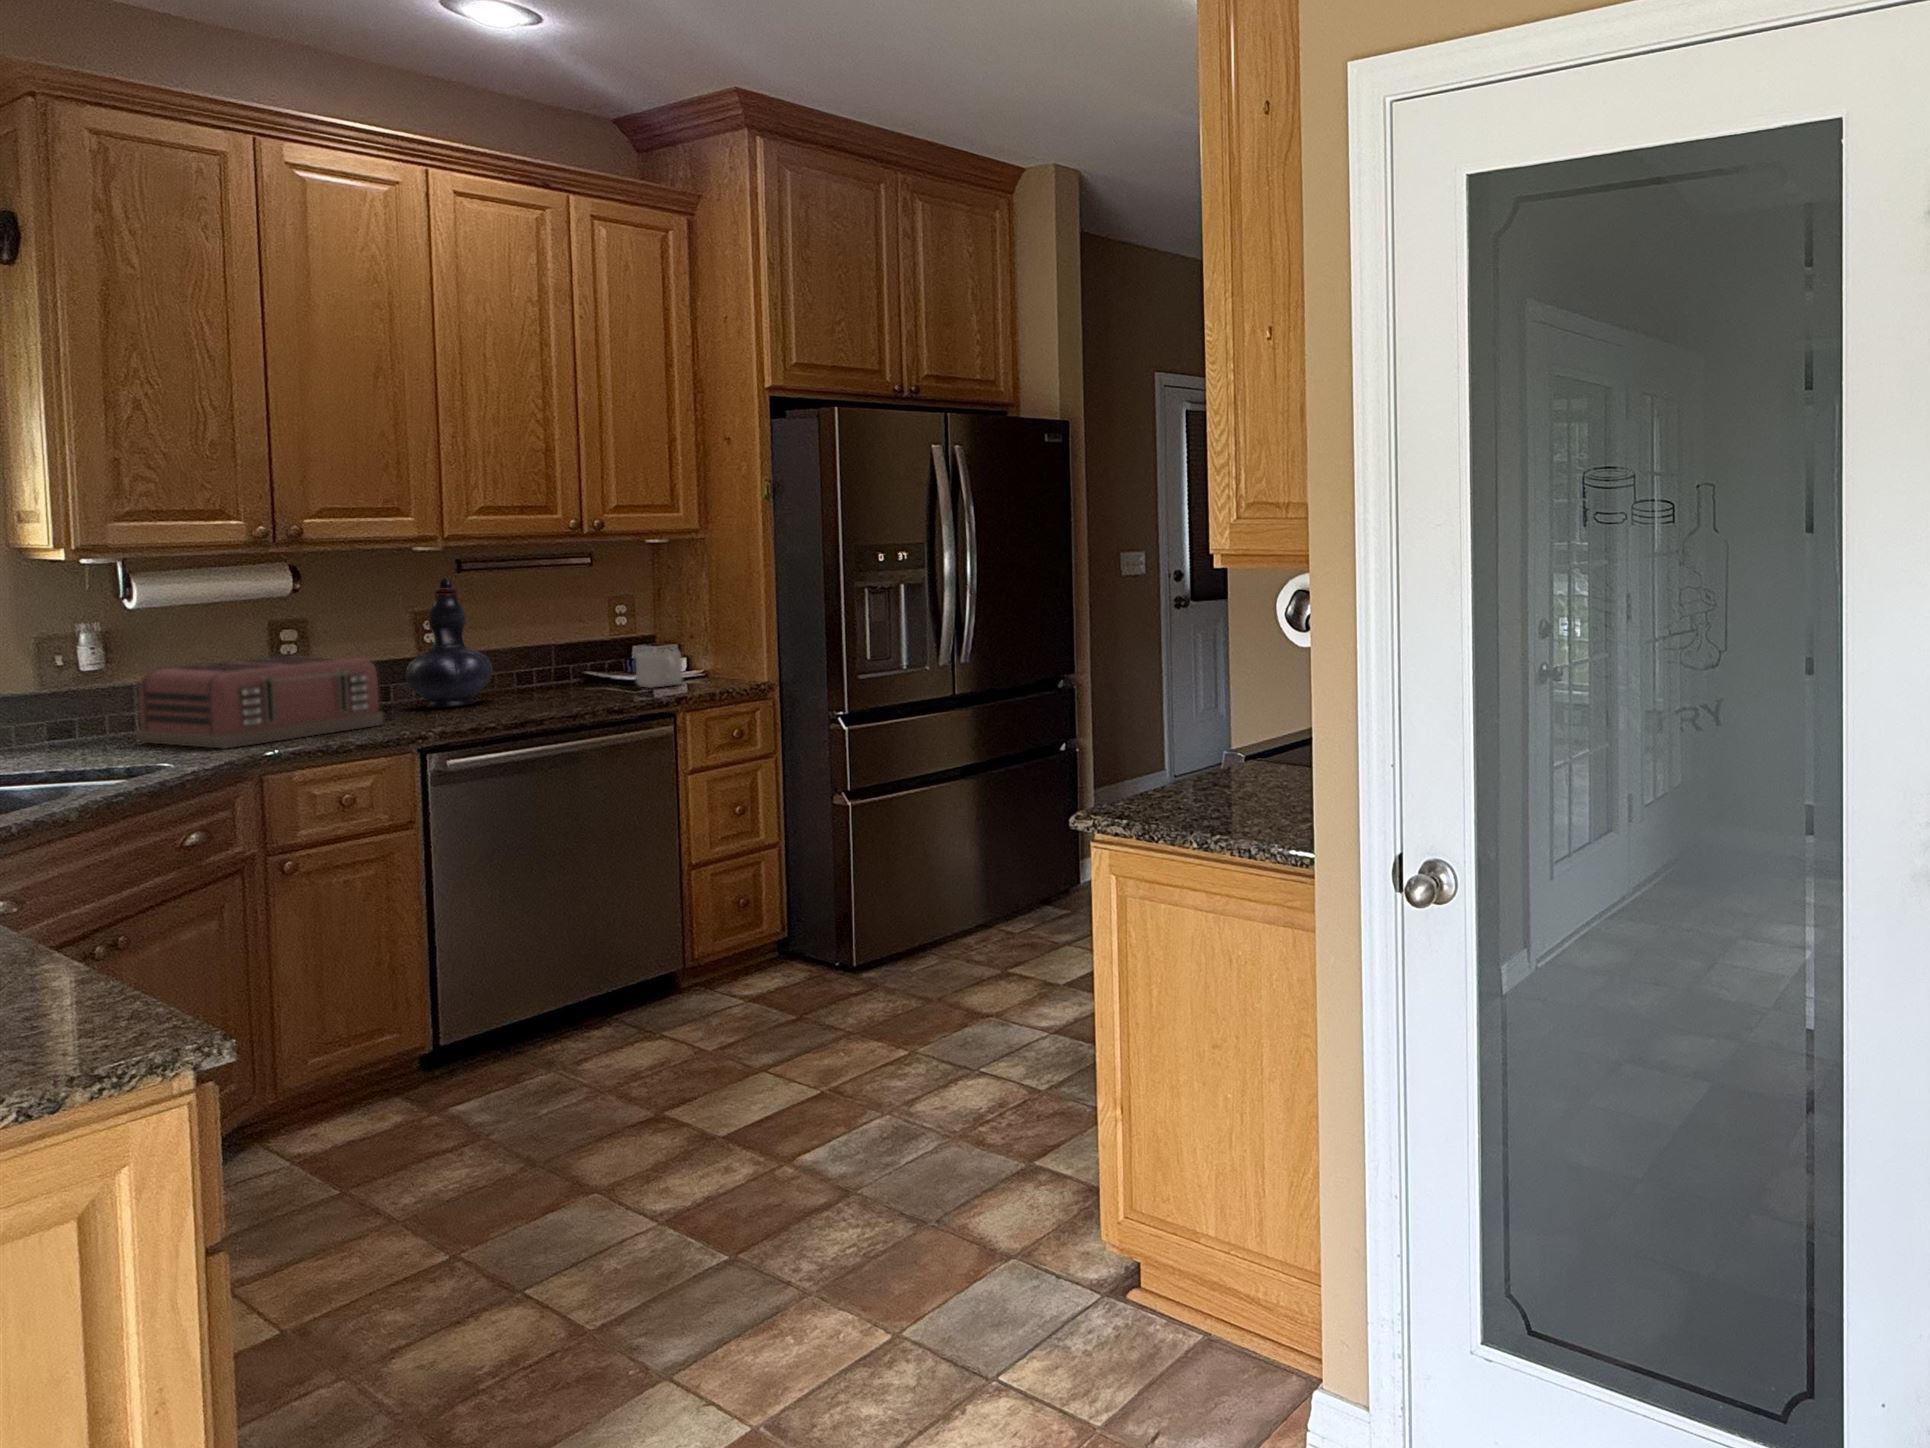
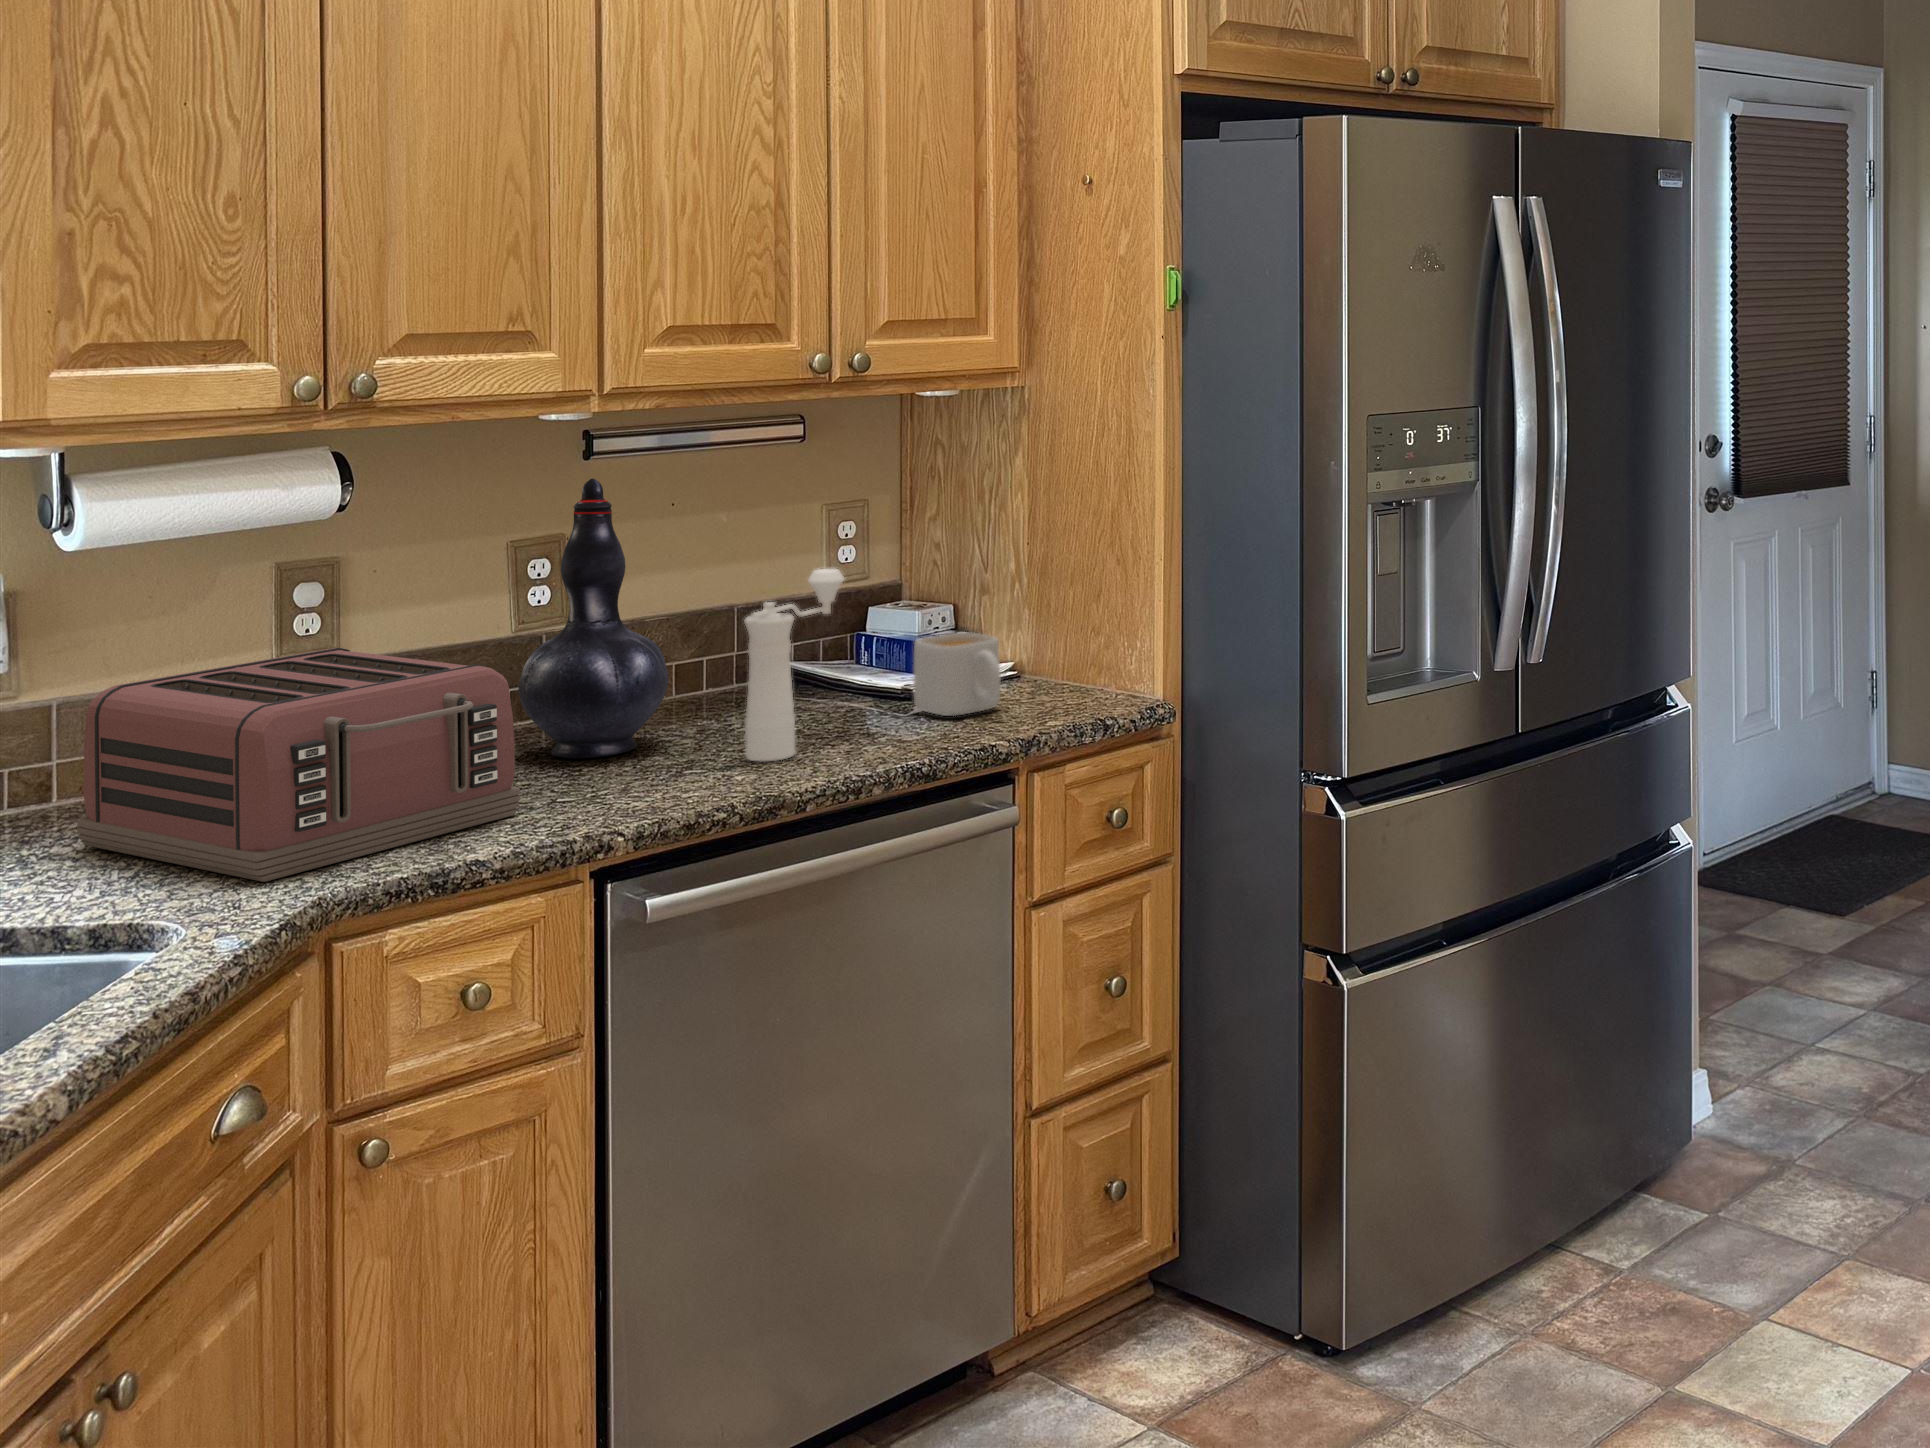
pepper mill: none [522,619,586,705] -> present [744,569,844,762]

